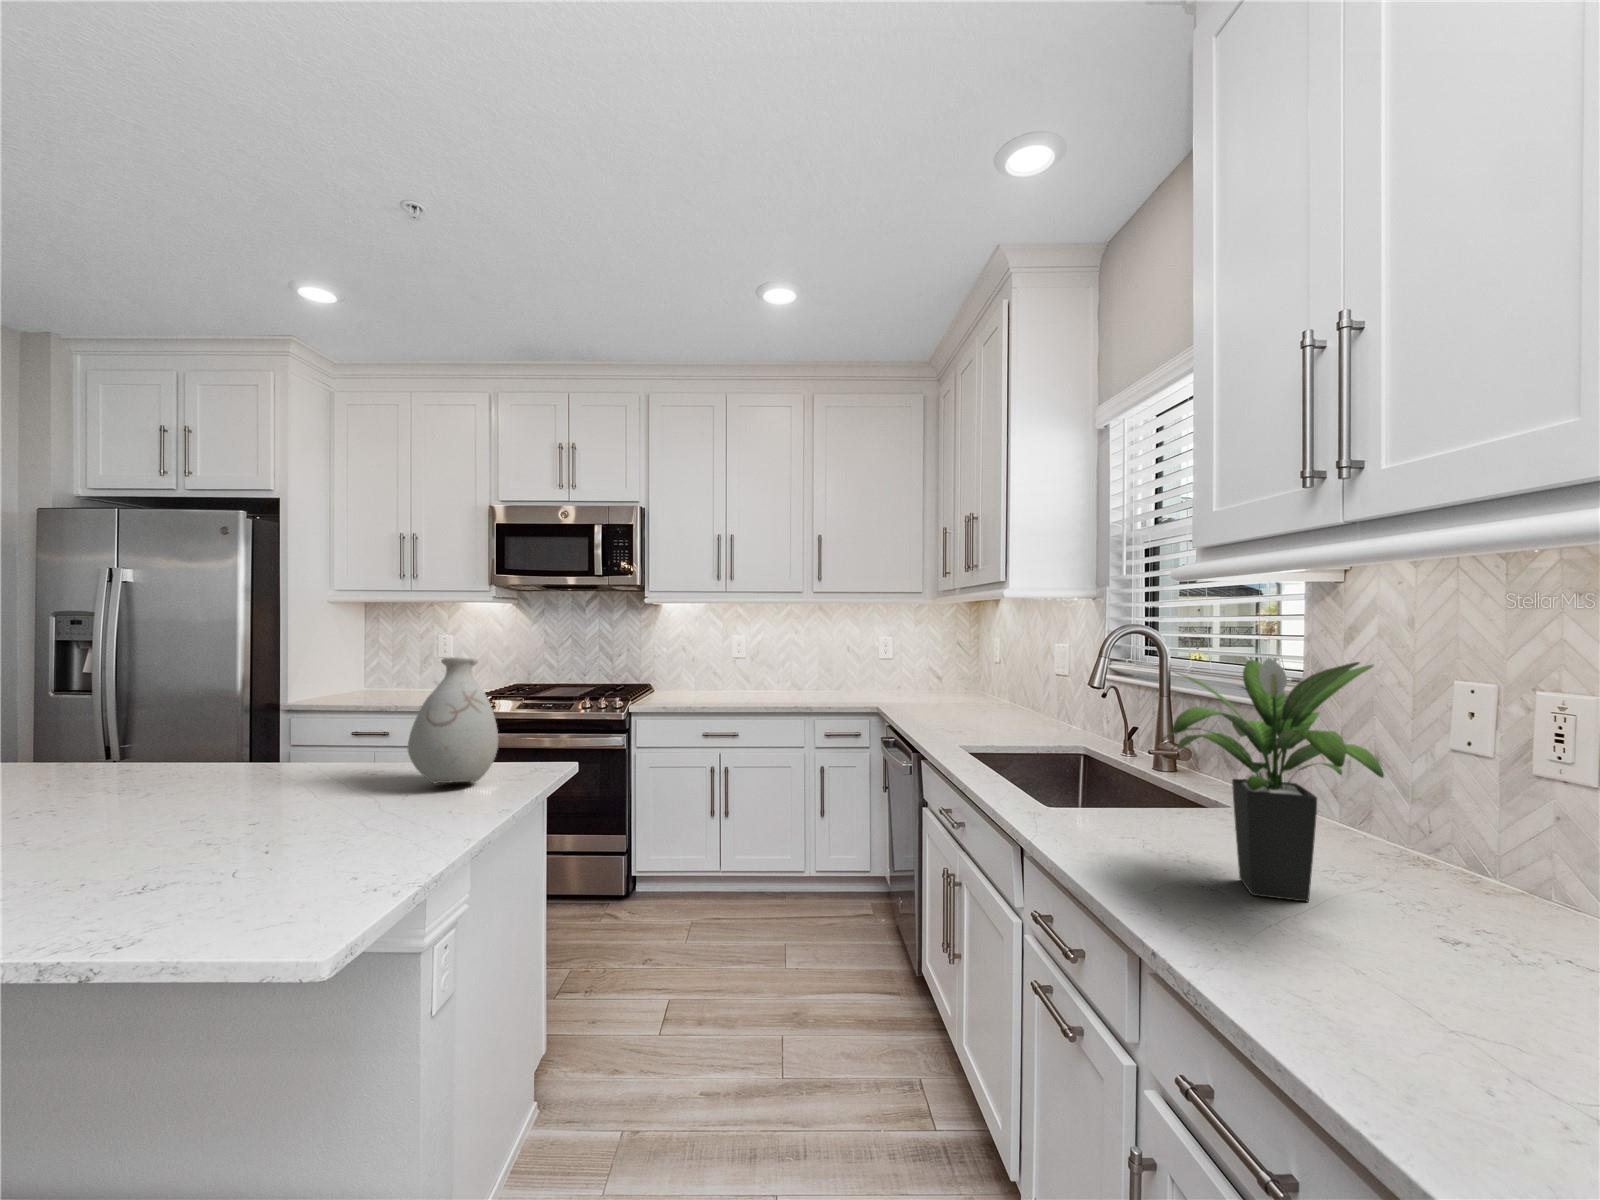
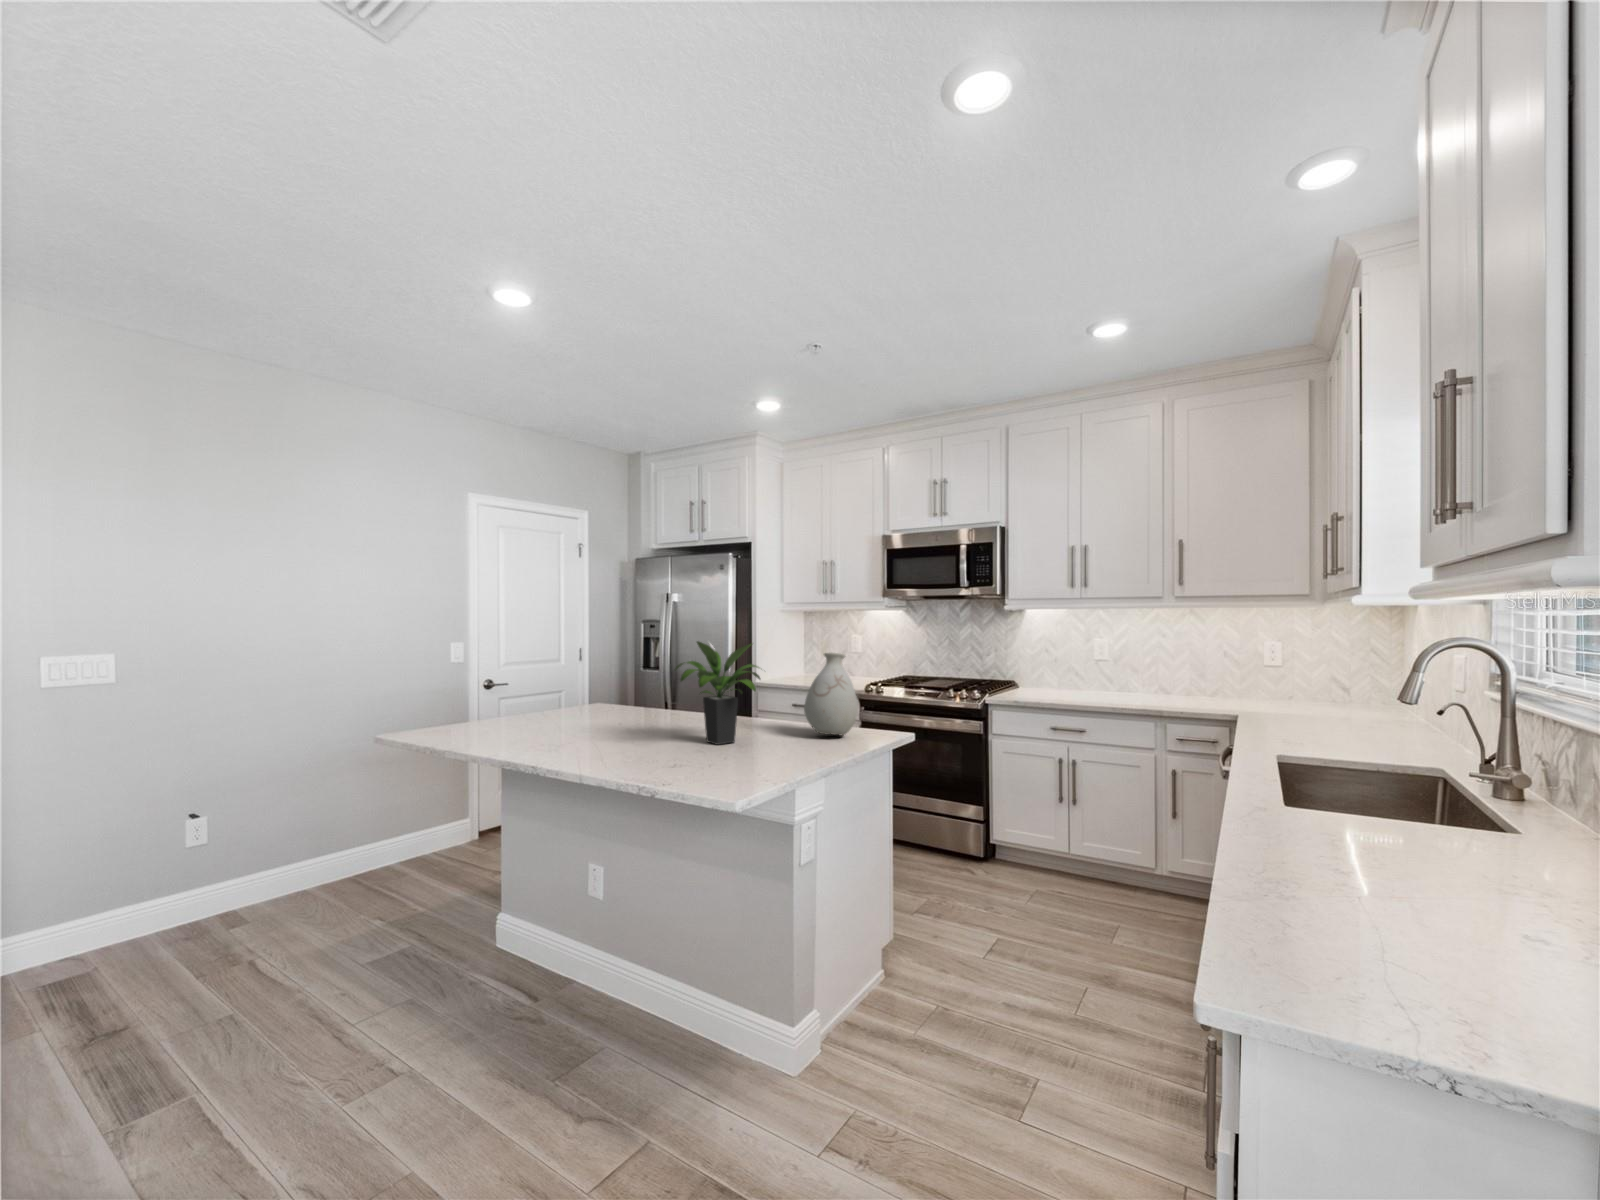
potted plant: present [1161,658,1384,901] -> present [675,641,760,745]

